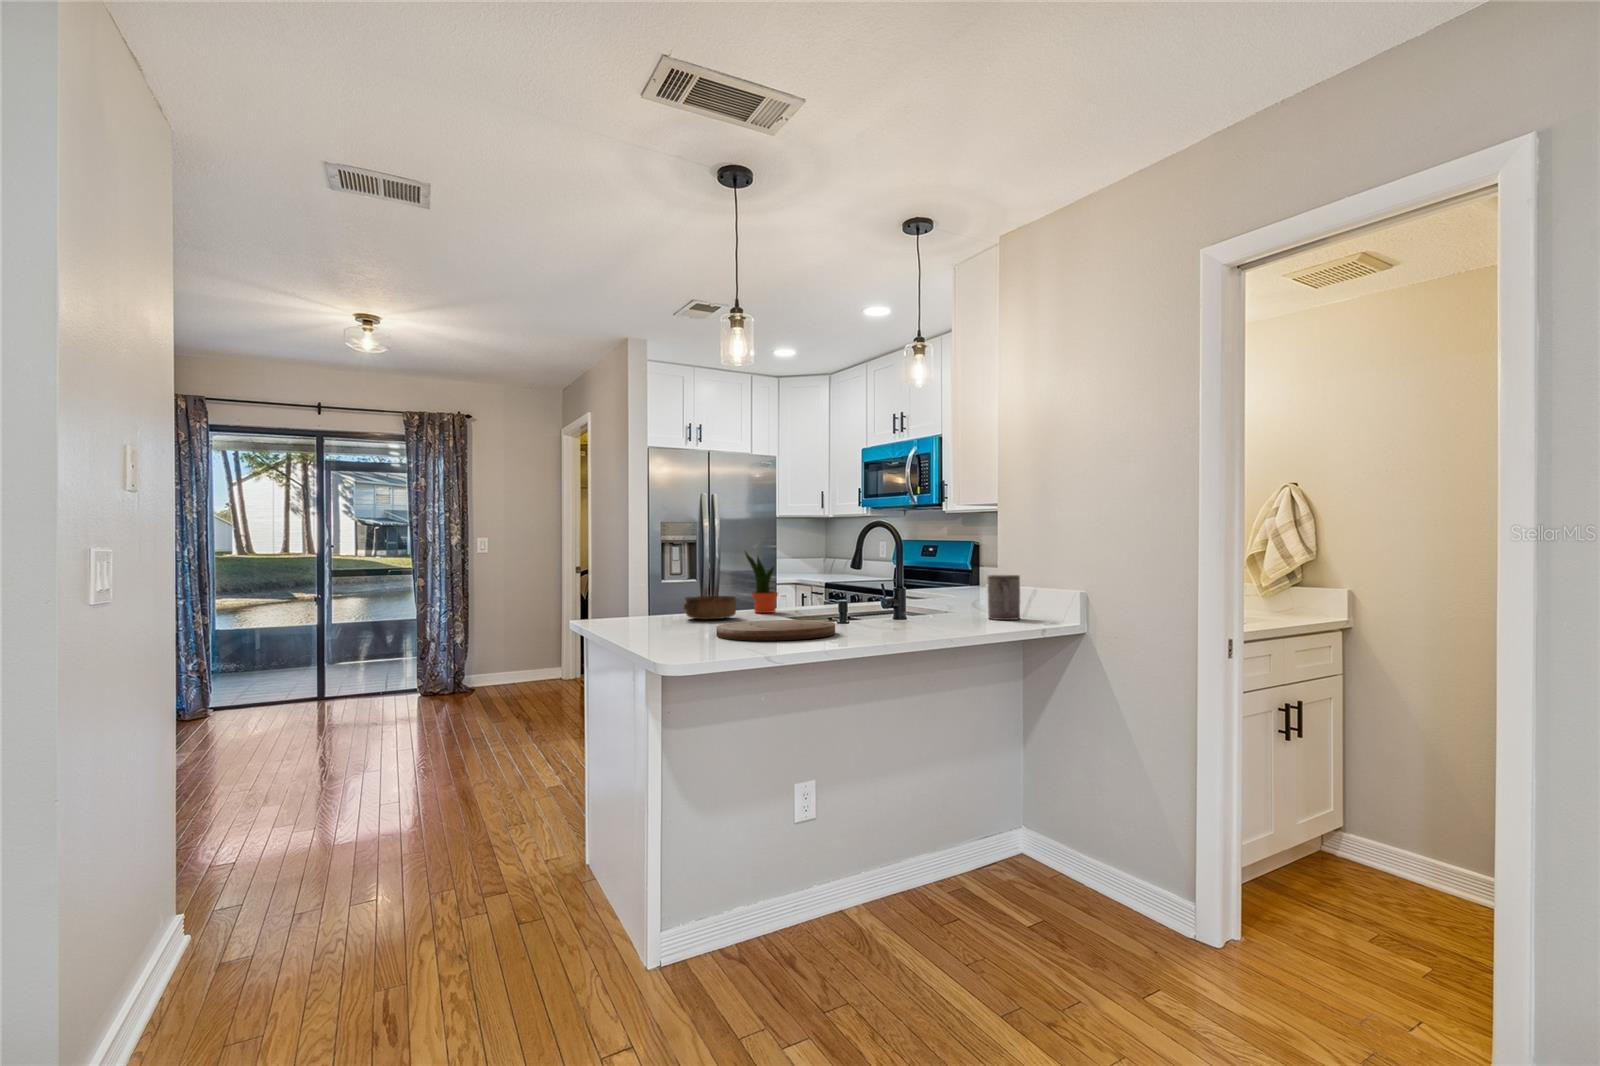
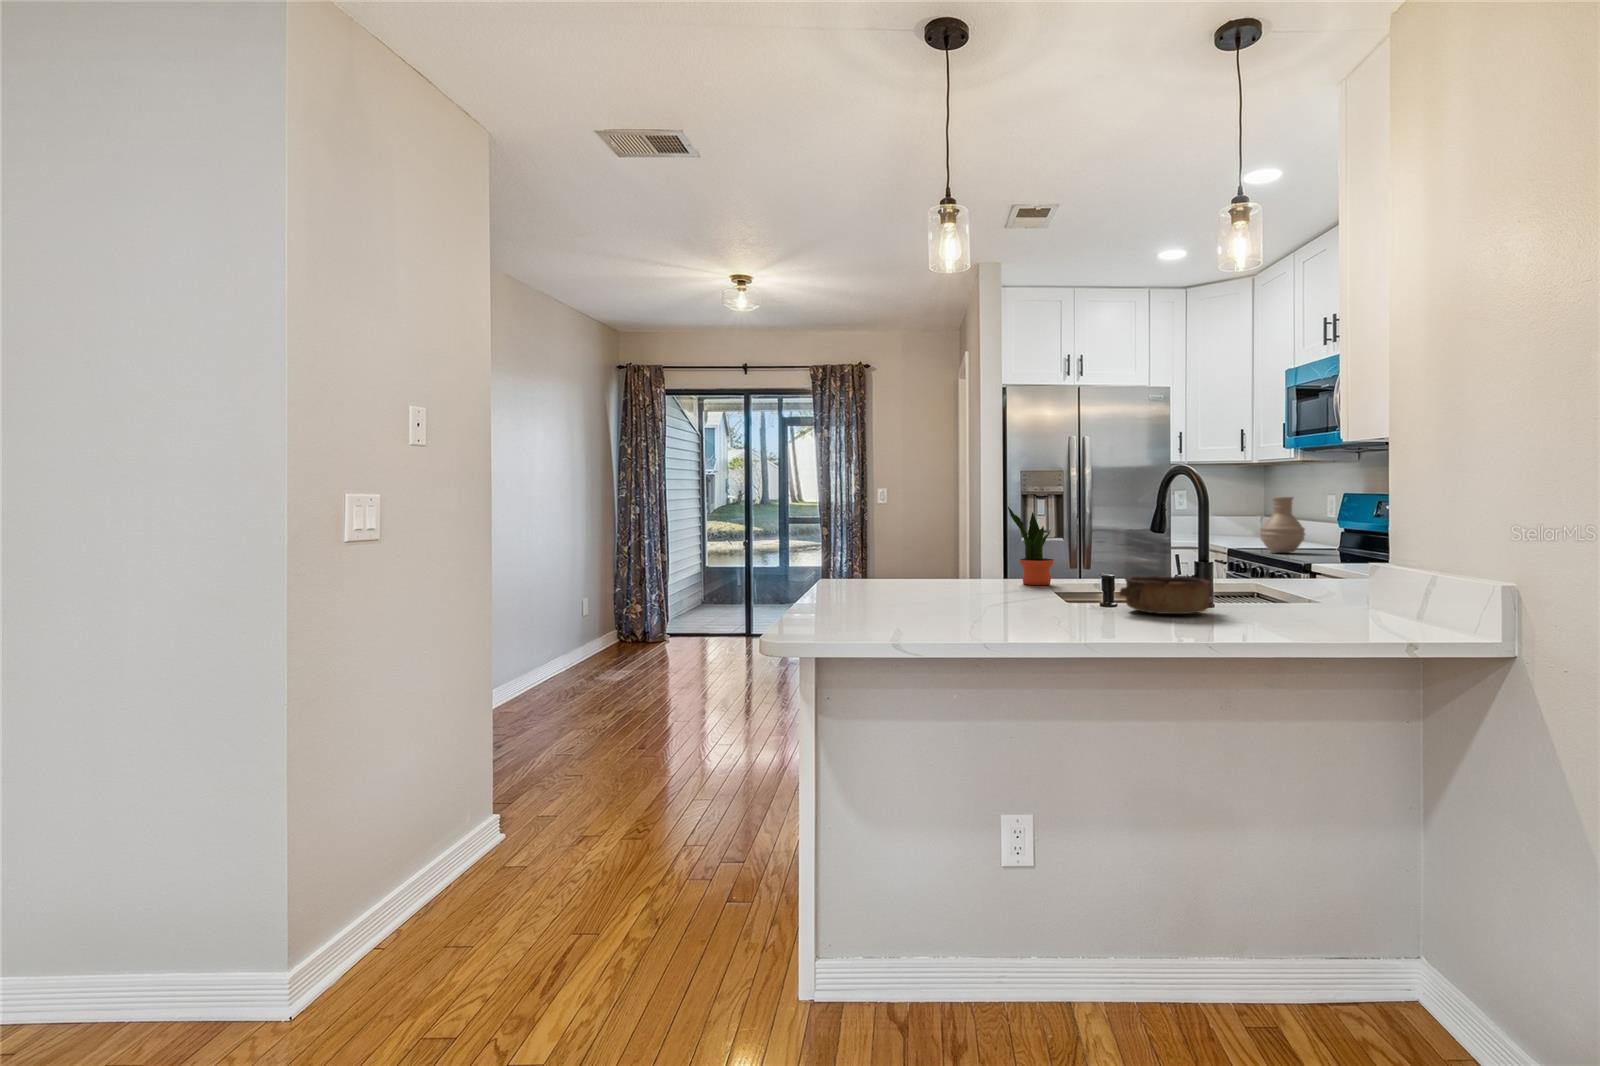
vase: none [831,544,861,585] -> present [1260,497,1305,553]
mug: present [987,575,1020,620] -> none [1324,552,1386,625]
bowl: present [684,596,736,619] -> present [1119,576,1213,614]
cutting board: present [716,620,835,641] -> none [867,595,1019,625]

